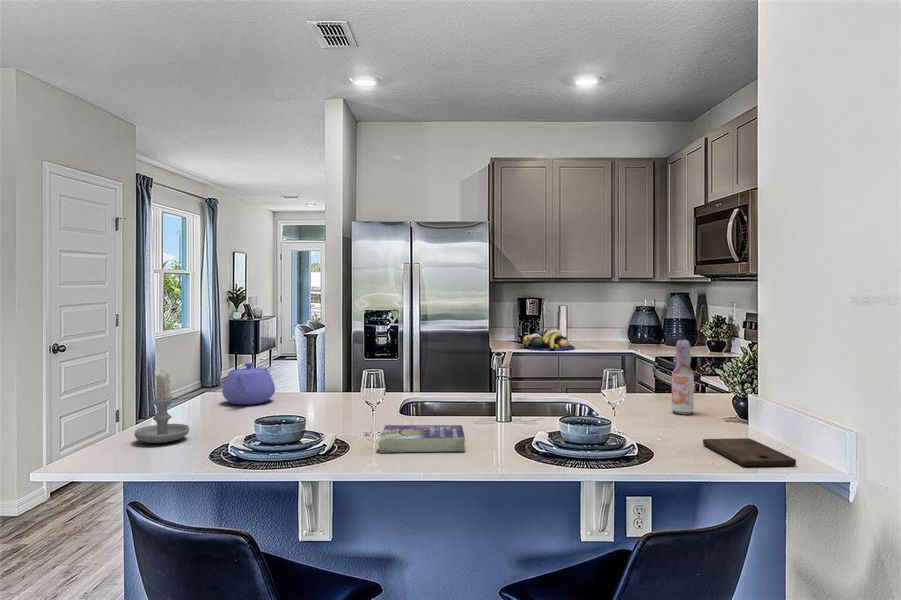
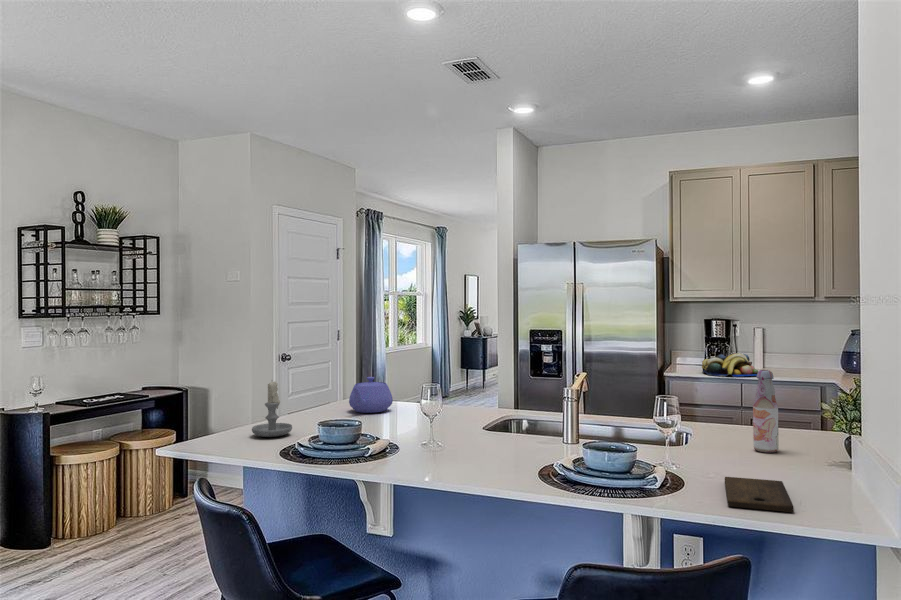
book: present [377,425,465,453] -> none [408,437,501,465]

